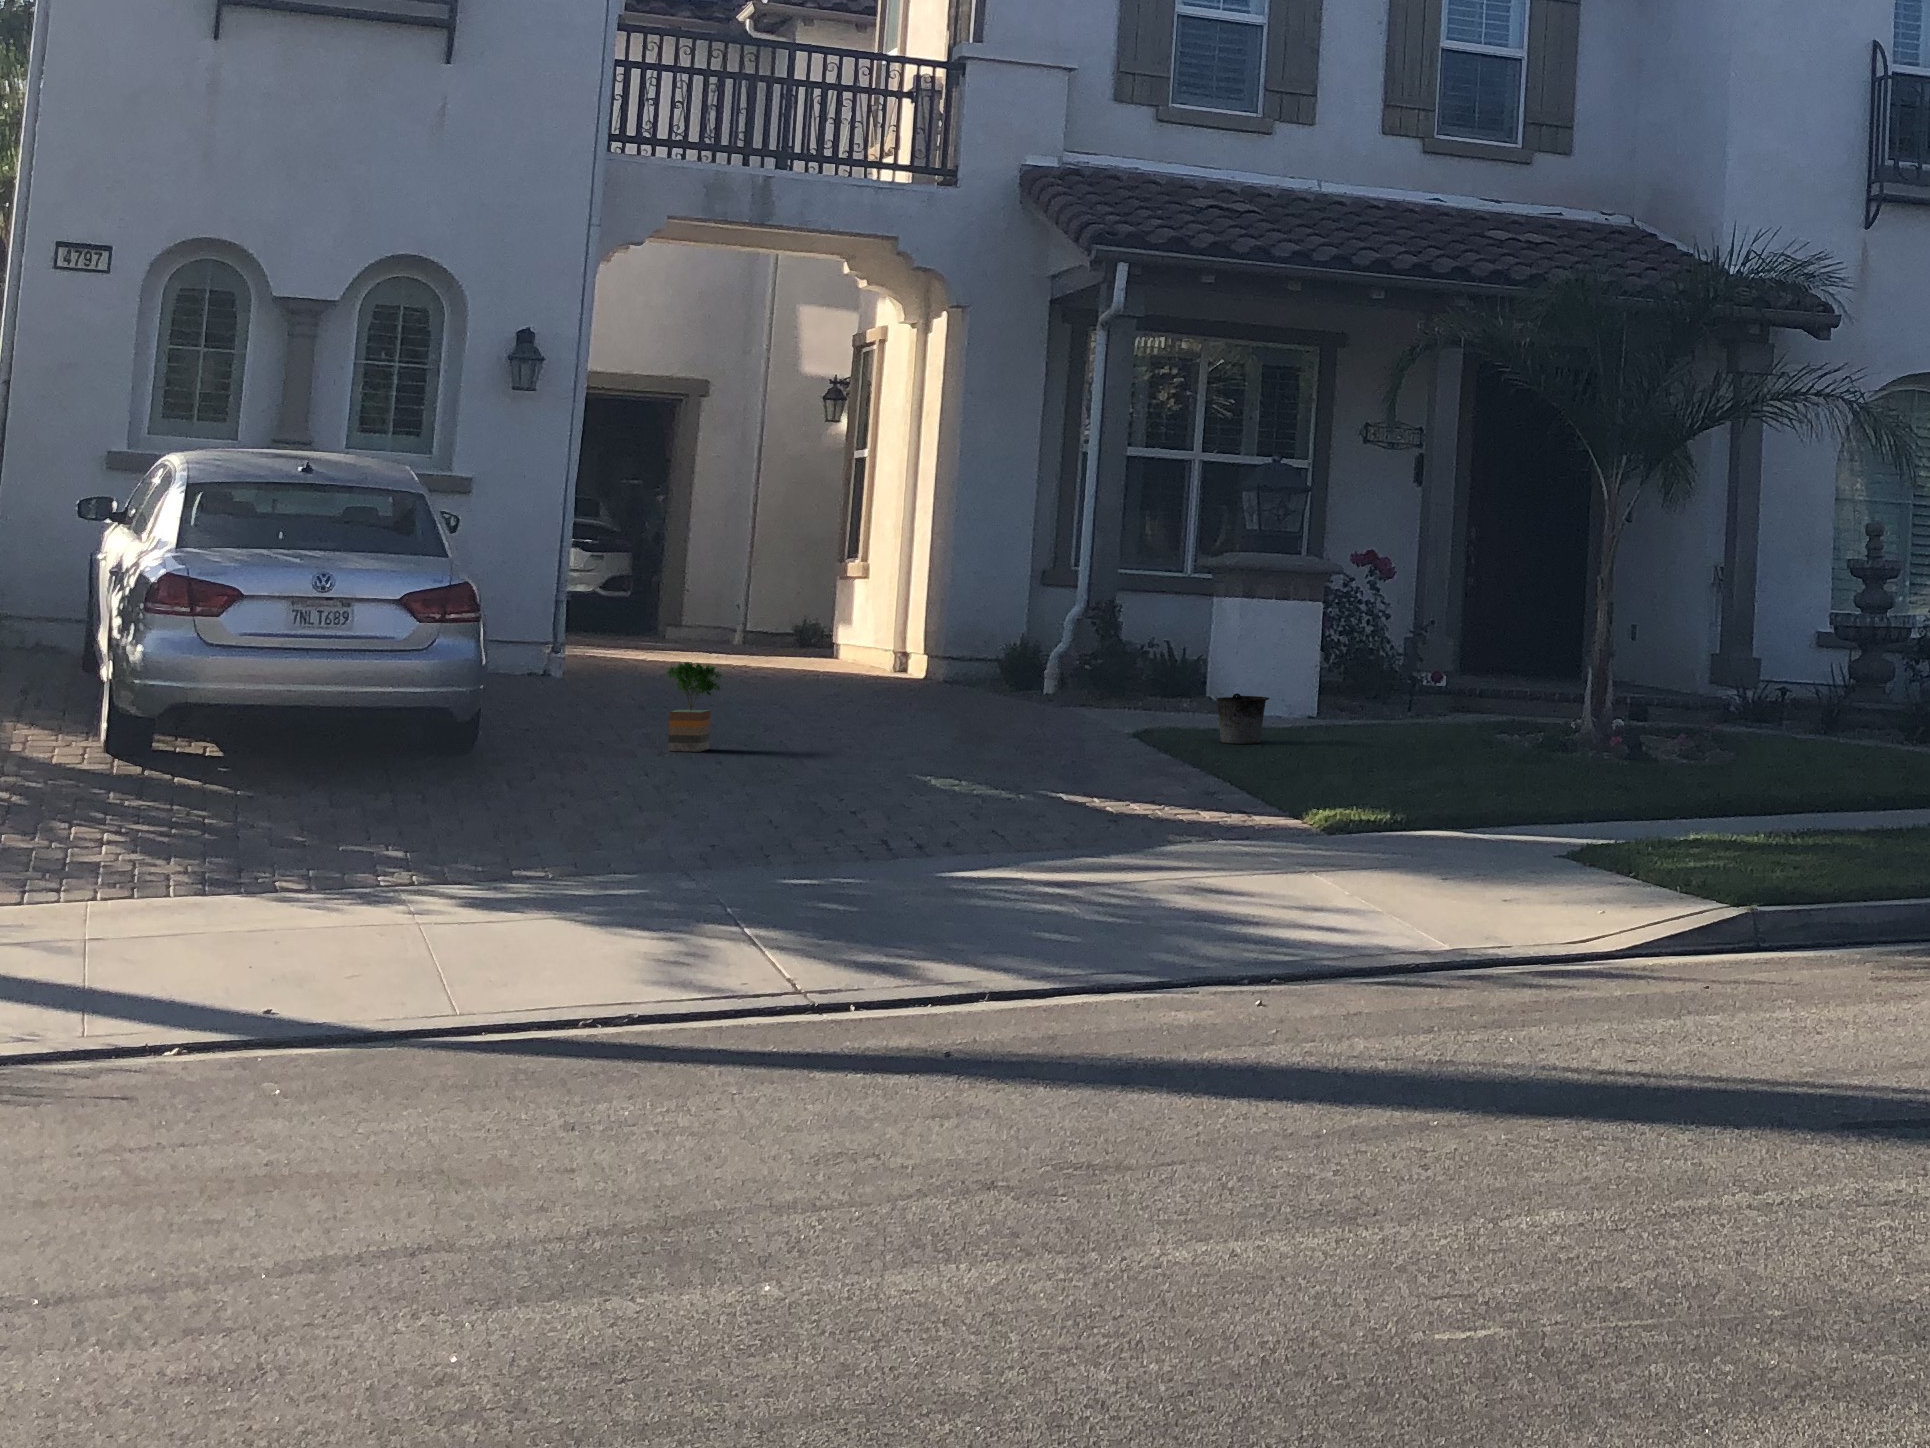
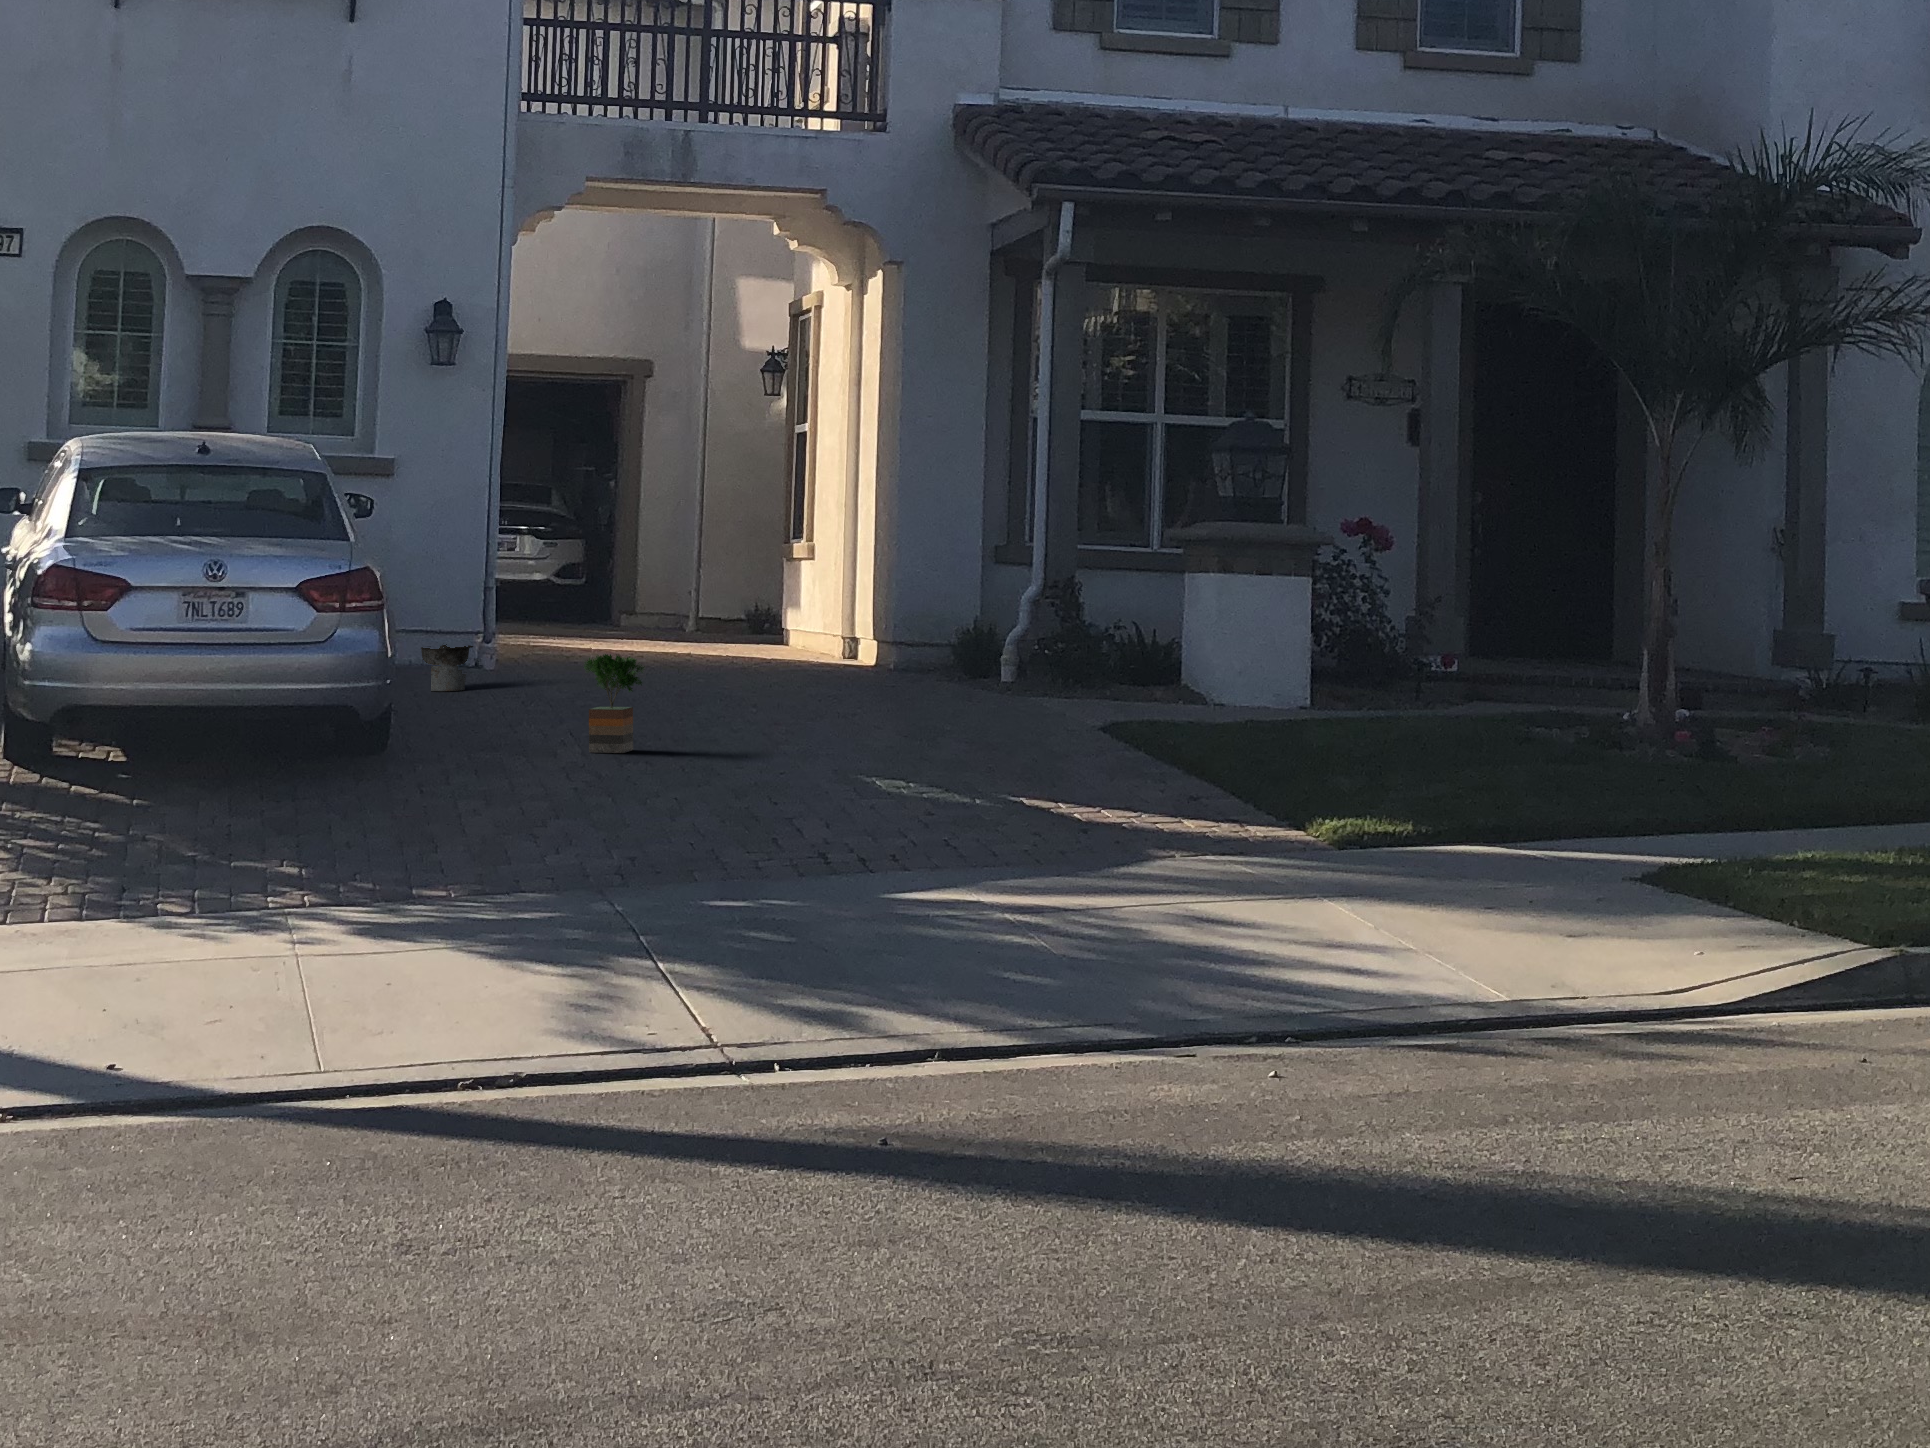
bucket: present [1217,693,1270,744] -> present [421,644,473,691]

